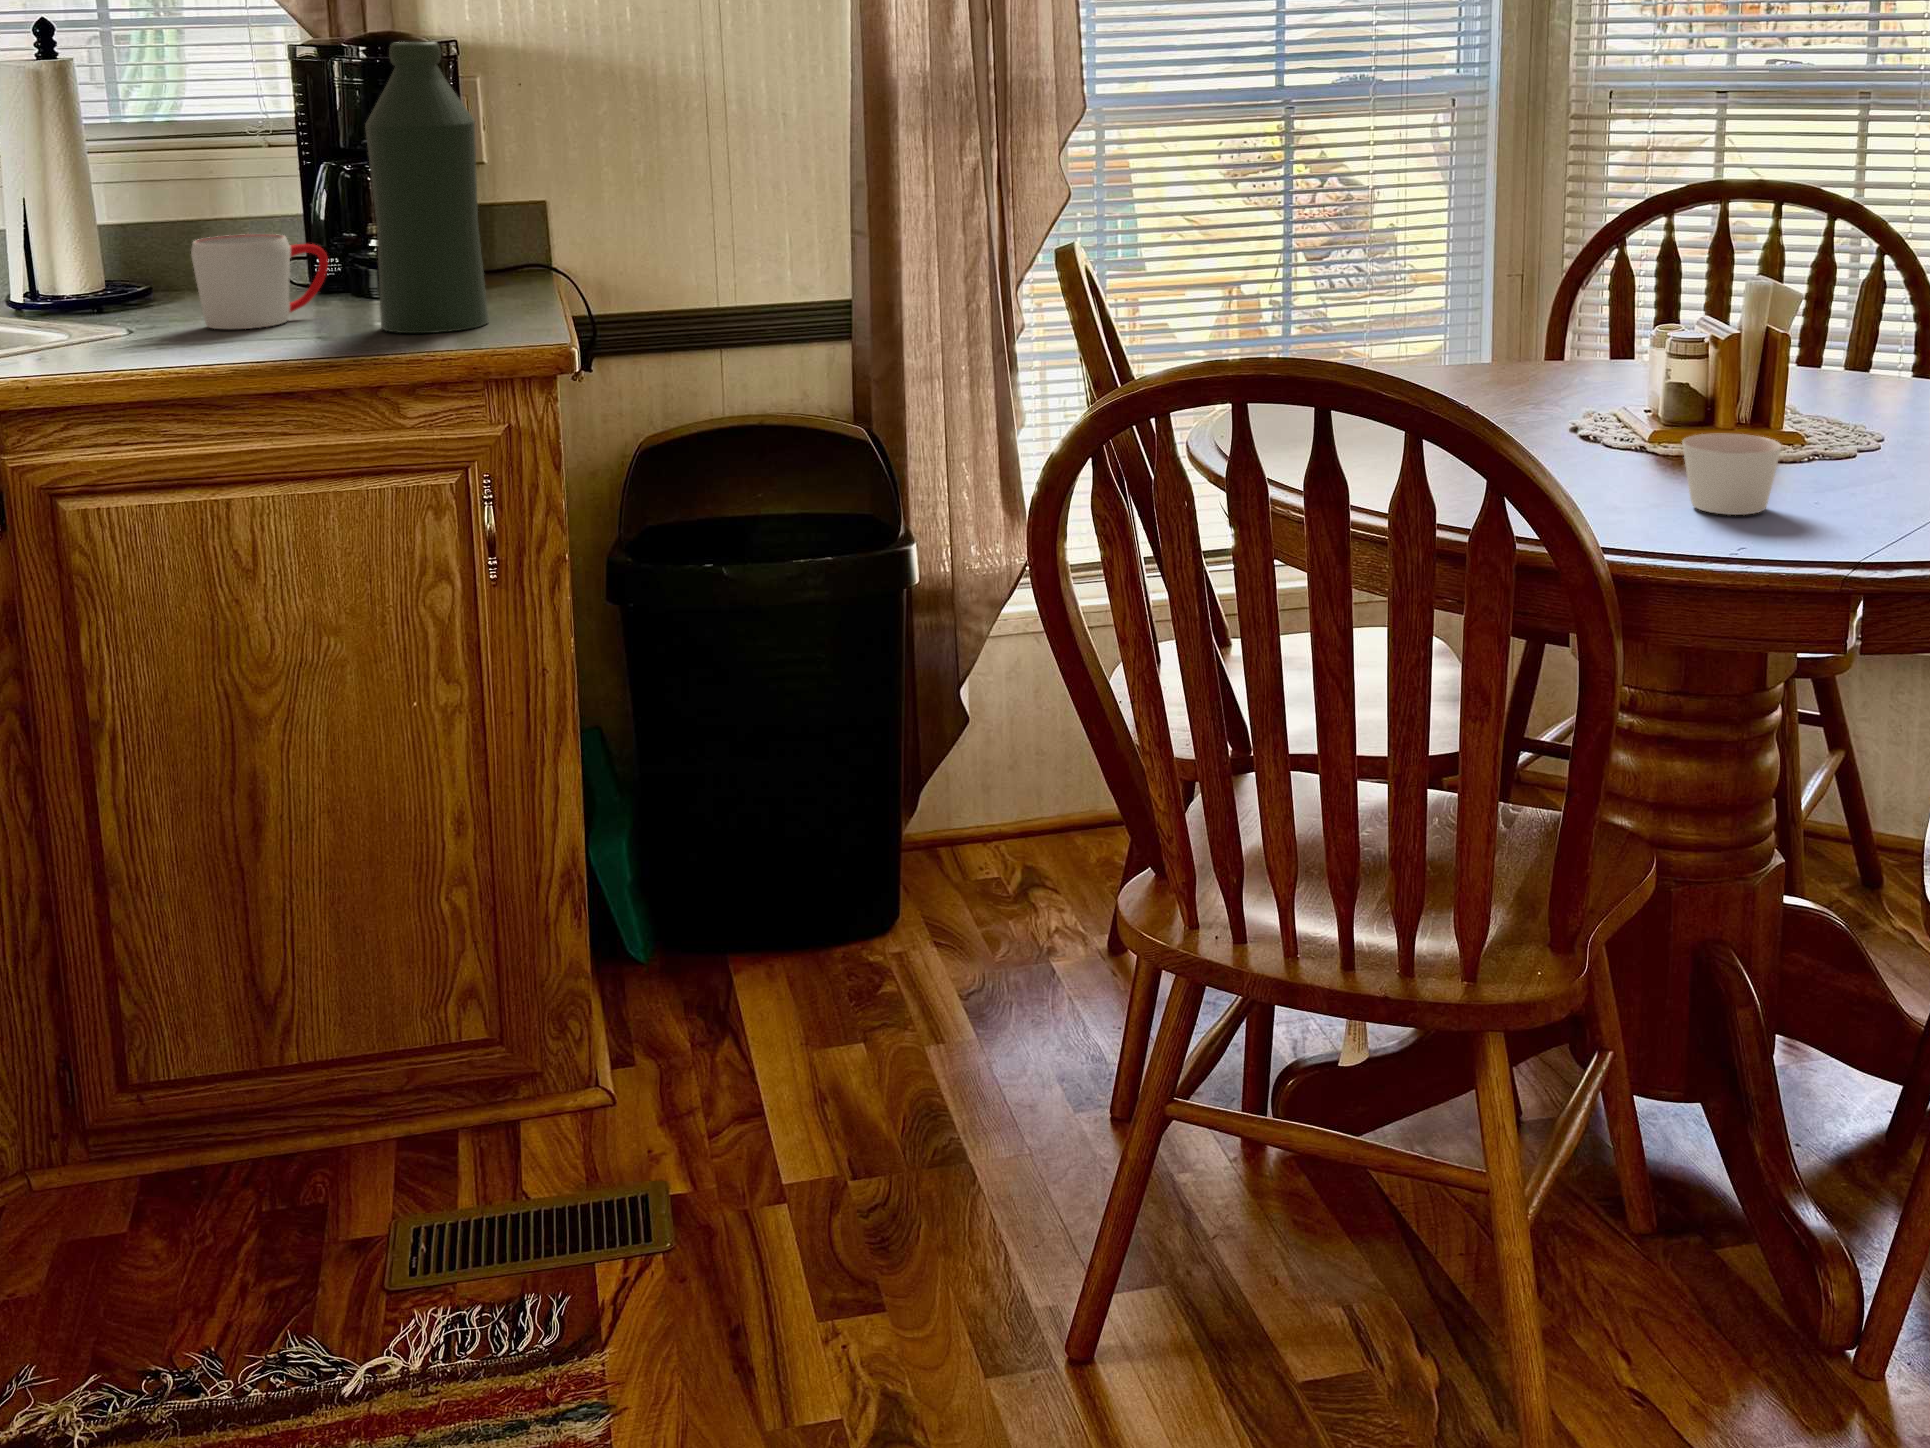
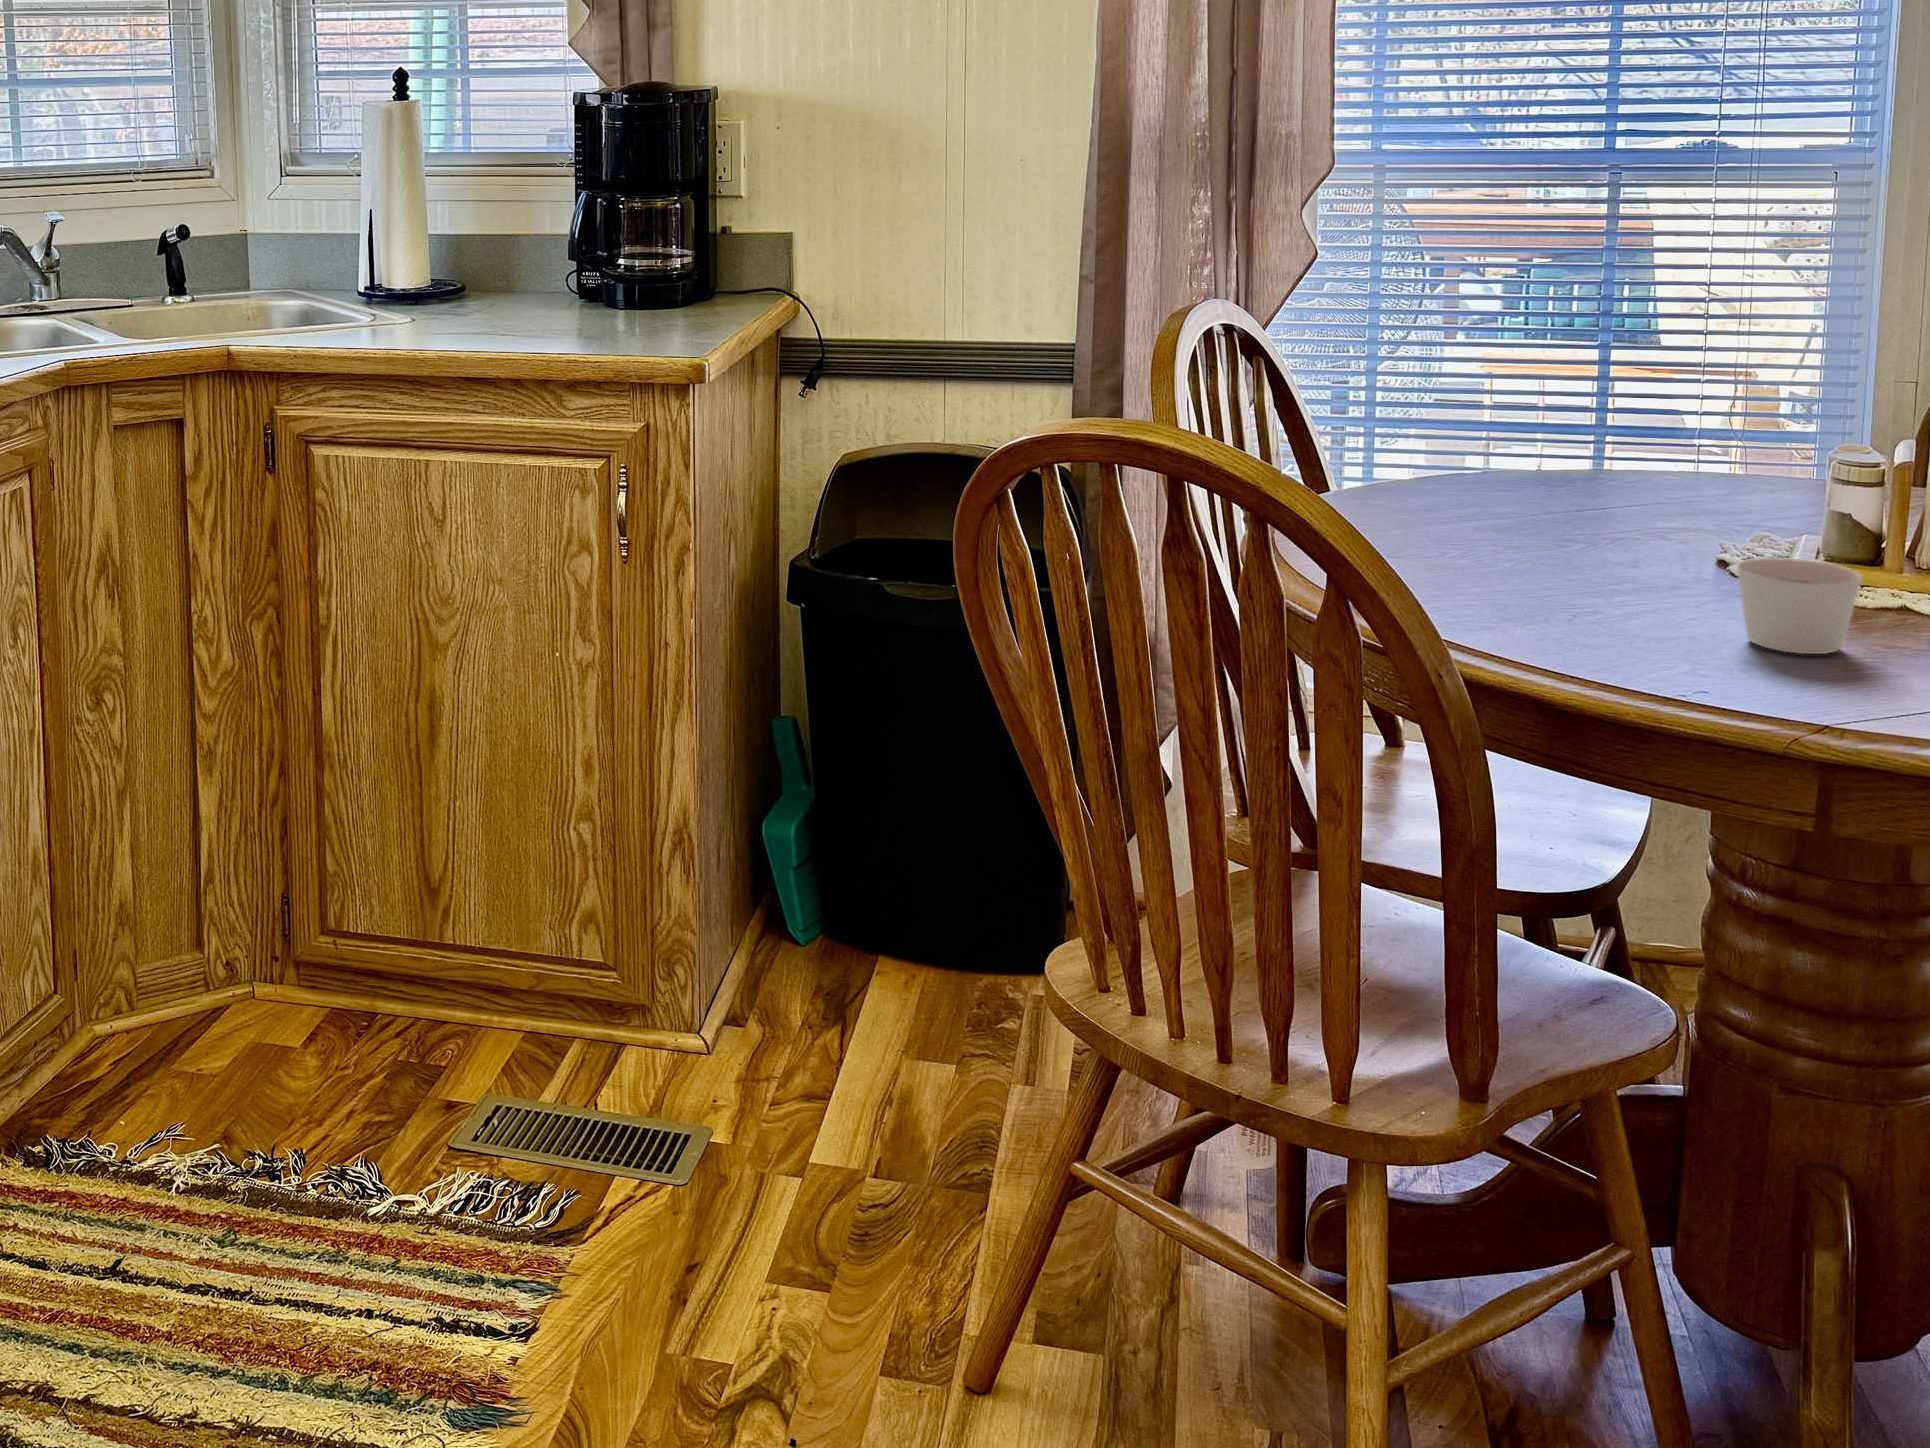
bottle: present [365,41,488,333] -> none [569,91,663,340]
mug: present [191,234,328,329] -> none [451,248,563,326]

